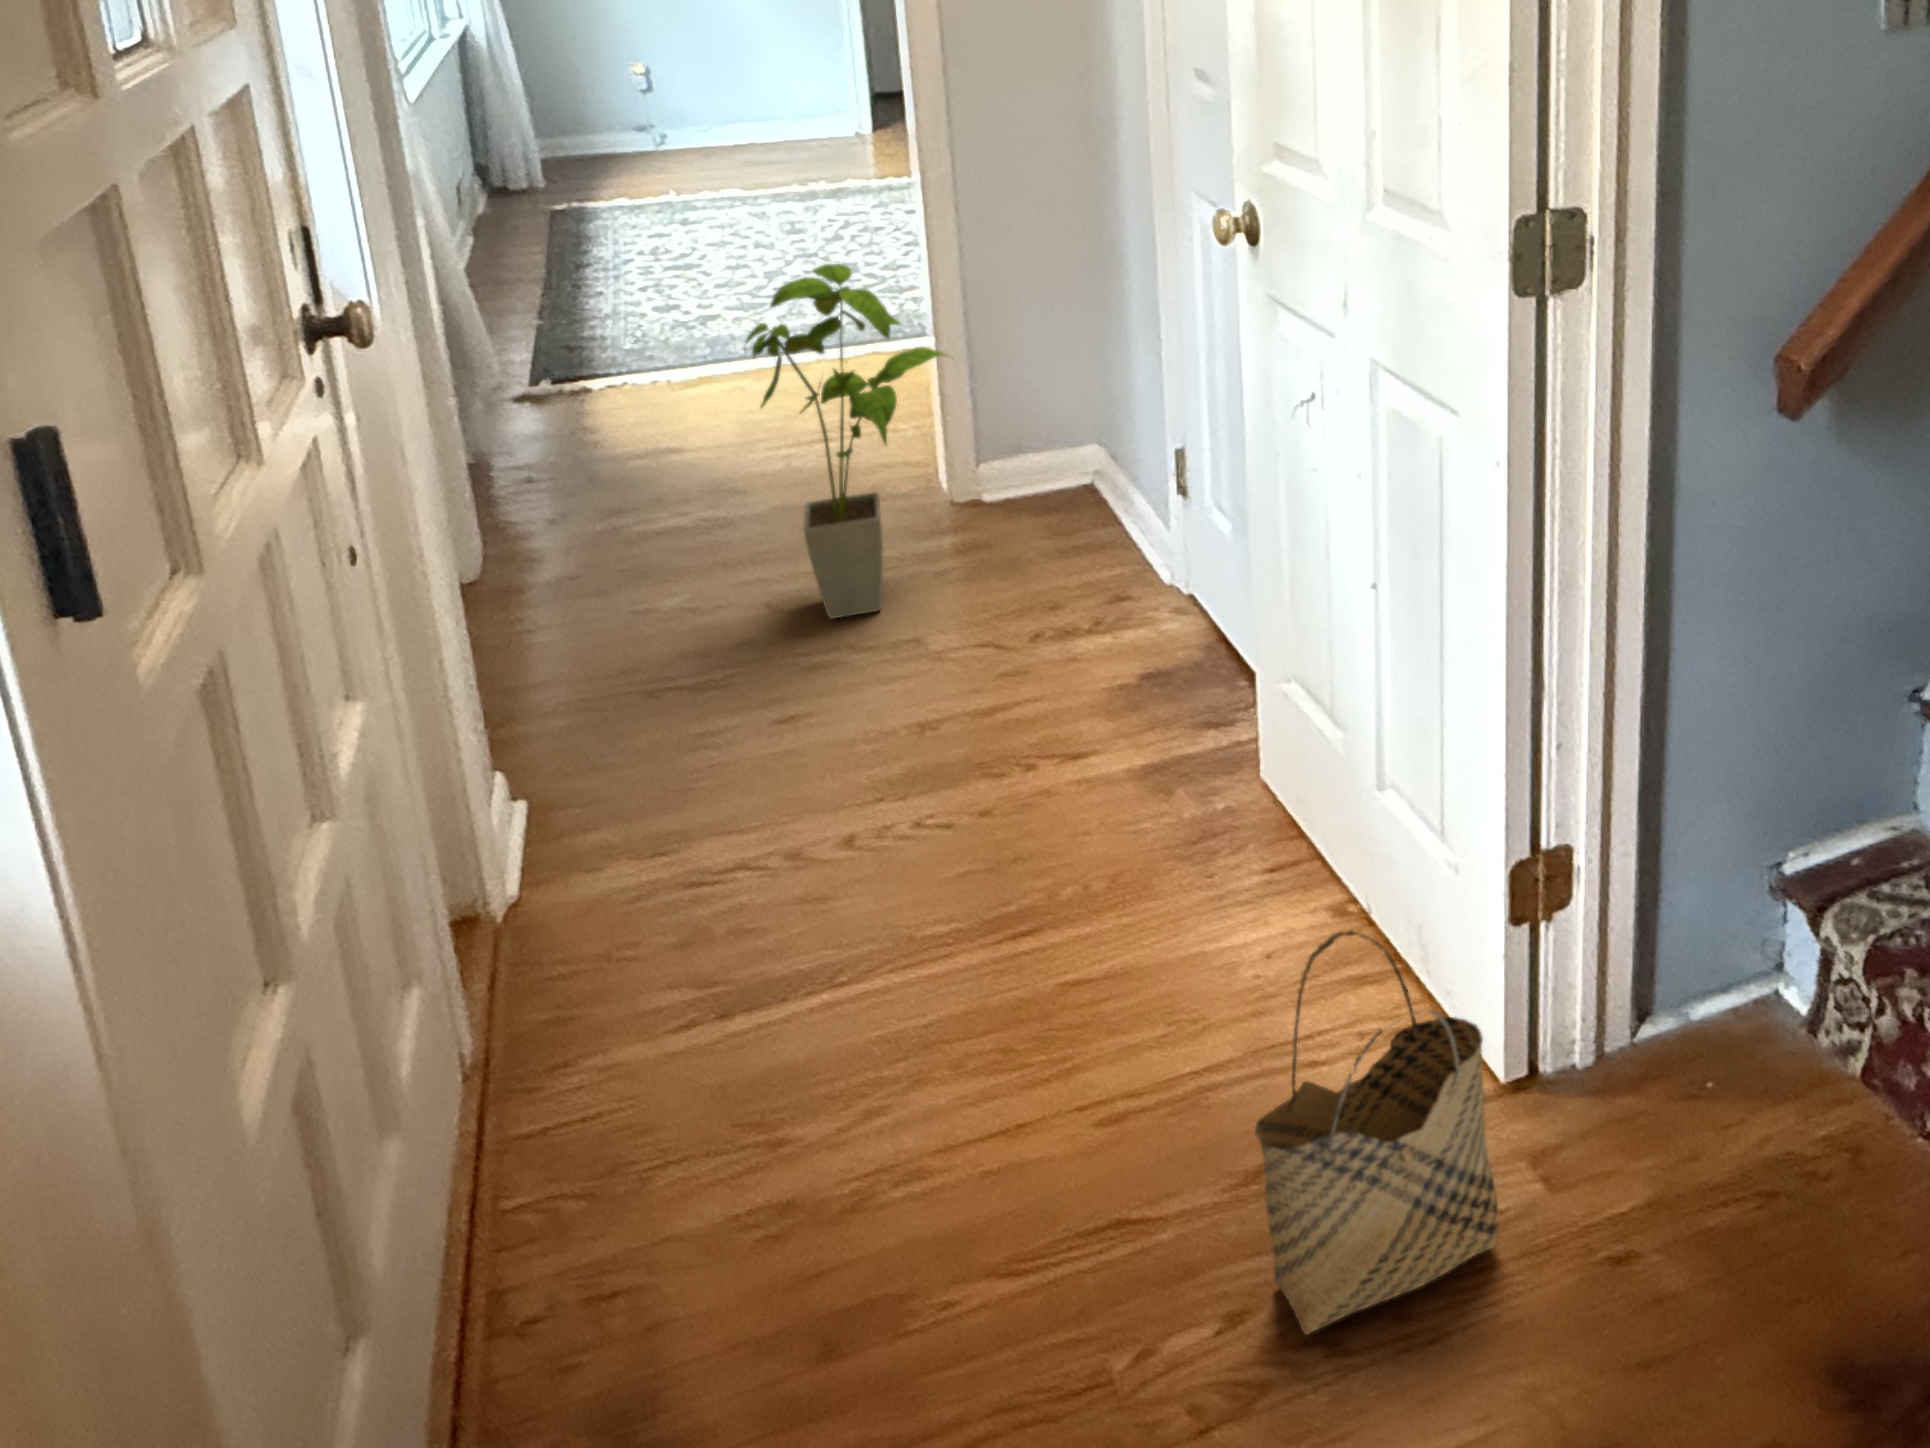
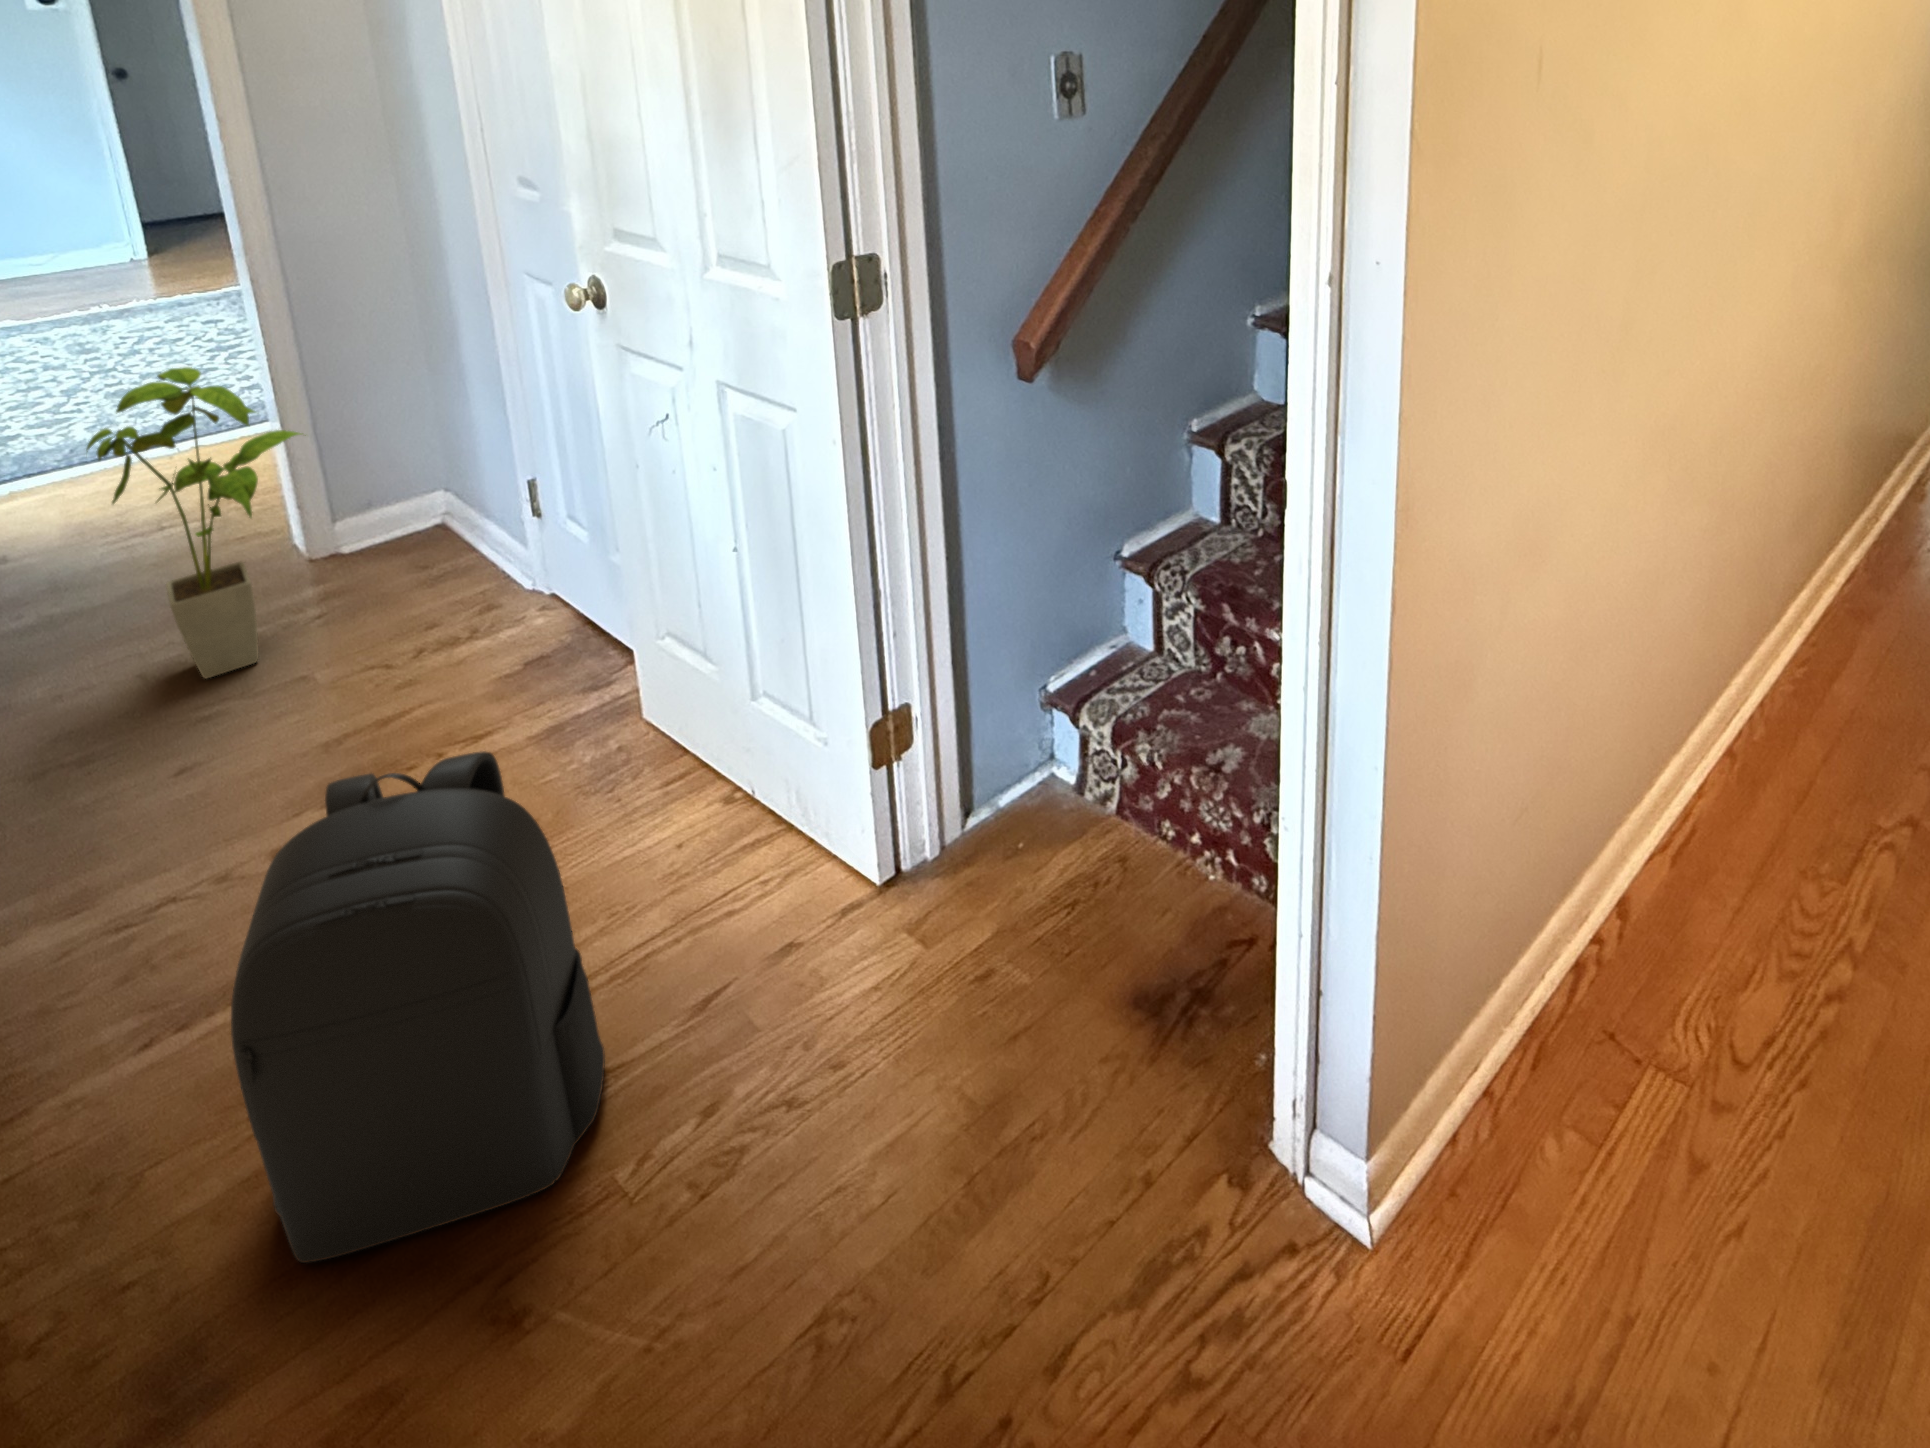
backpack: none [745,779,1137,1342] -> present [231,751,605,1263]
woven basket: present [1255,931,1498,1334] -> none [708,800,895,1107]

